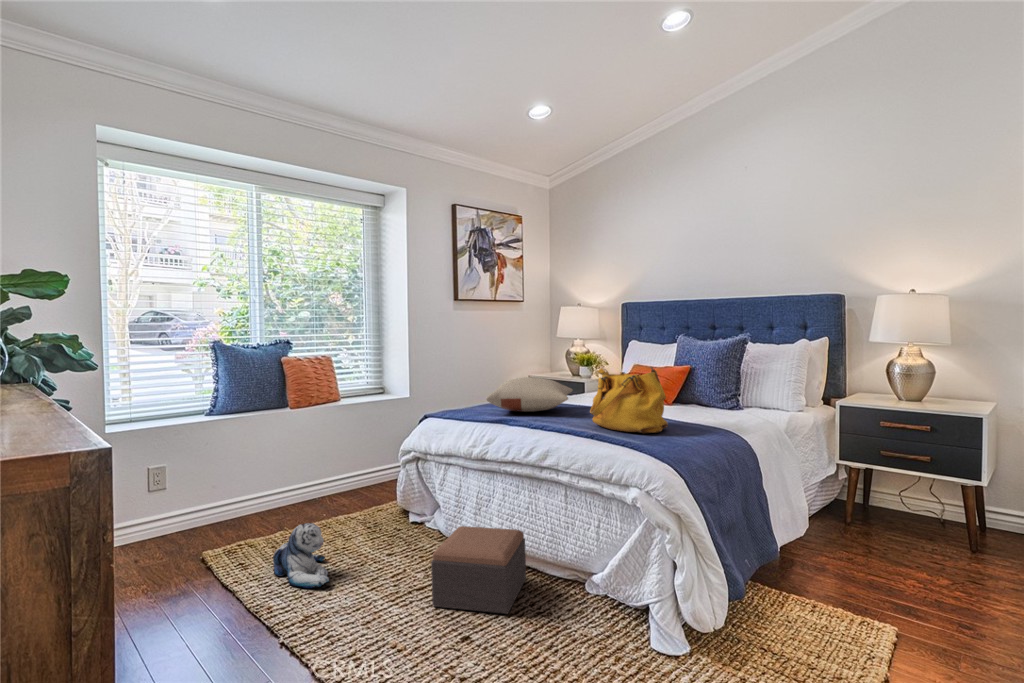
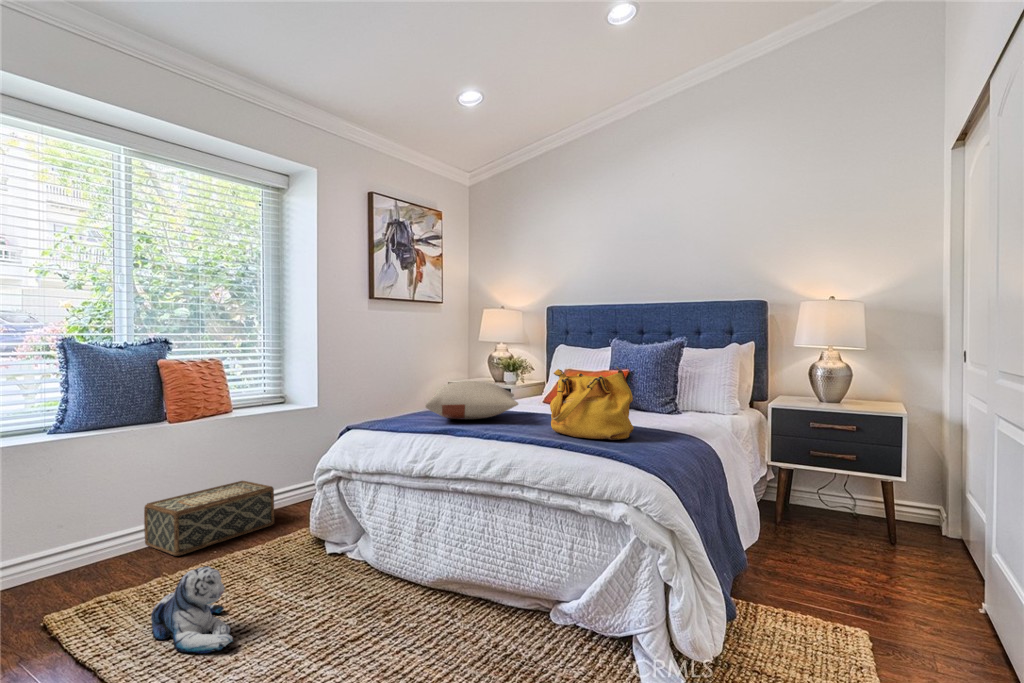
woven basket: none [272,460,372,518] -> present [144,481,274,556]
footstool: present [431,526,526,614] -> none [374,557,481,663]

